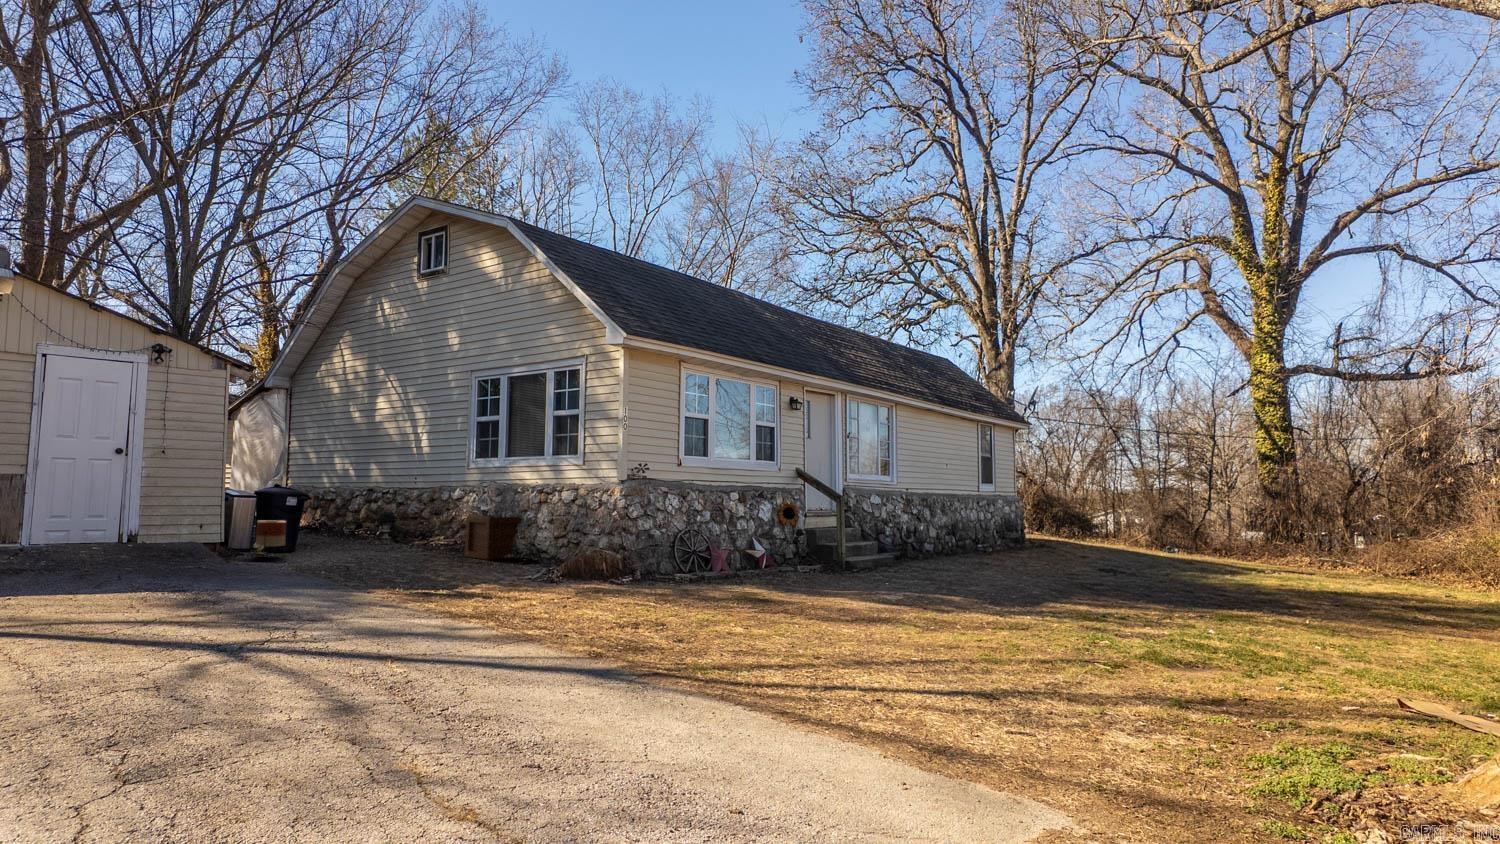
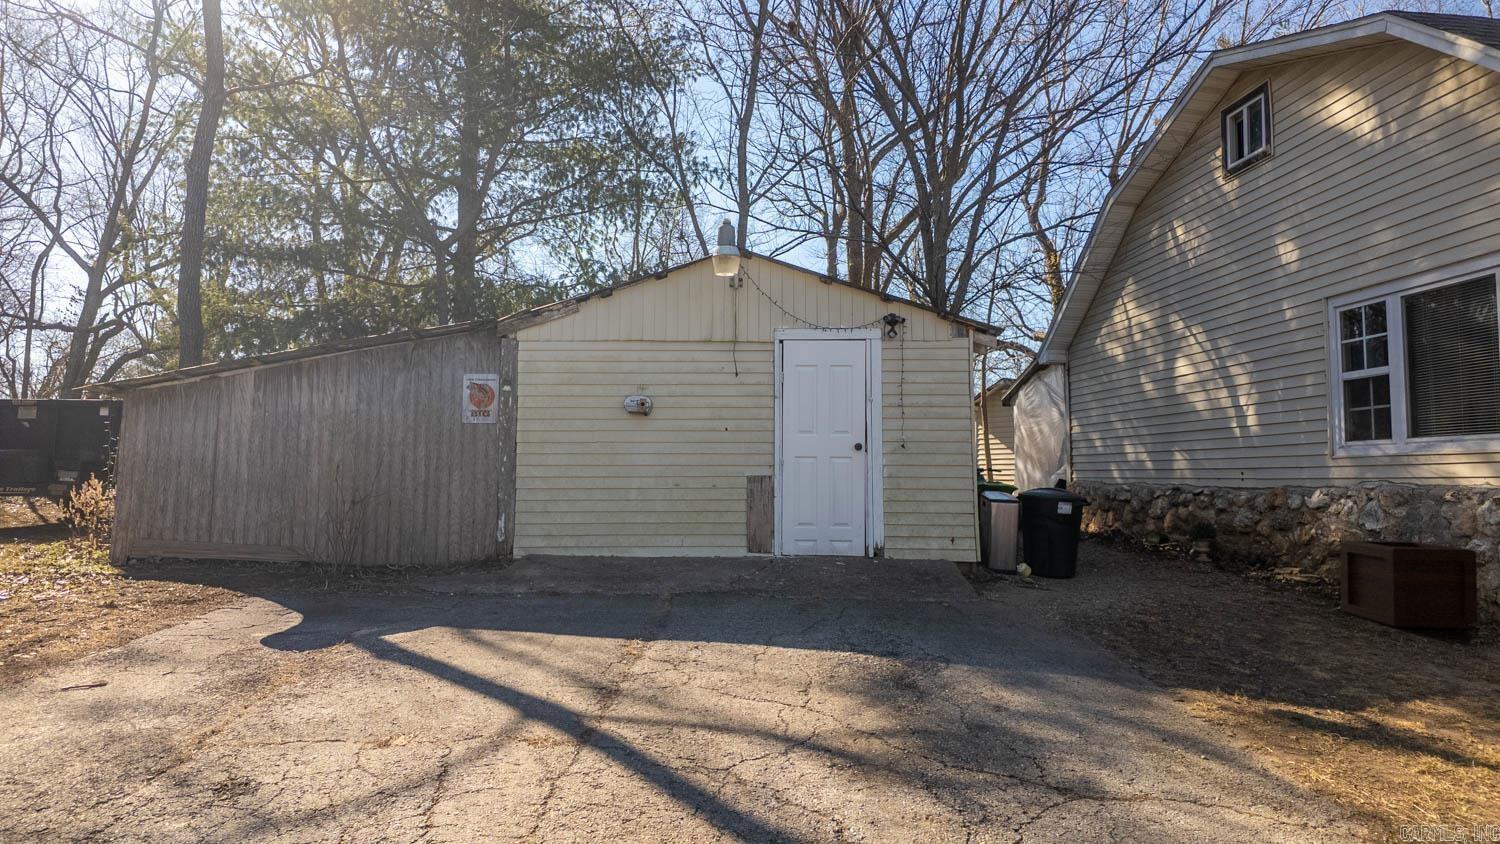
planter: present [256,521,286,549] -> none [1015,532,1052,582]

